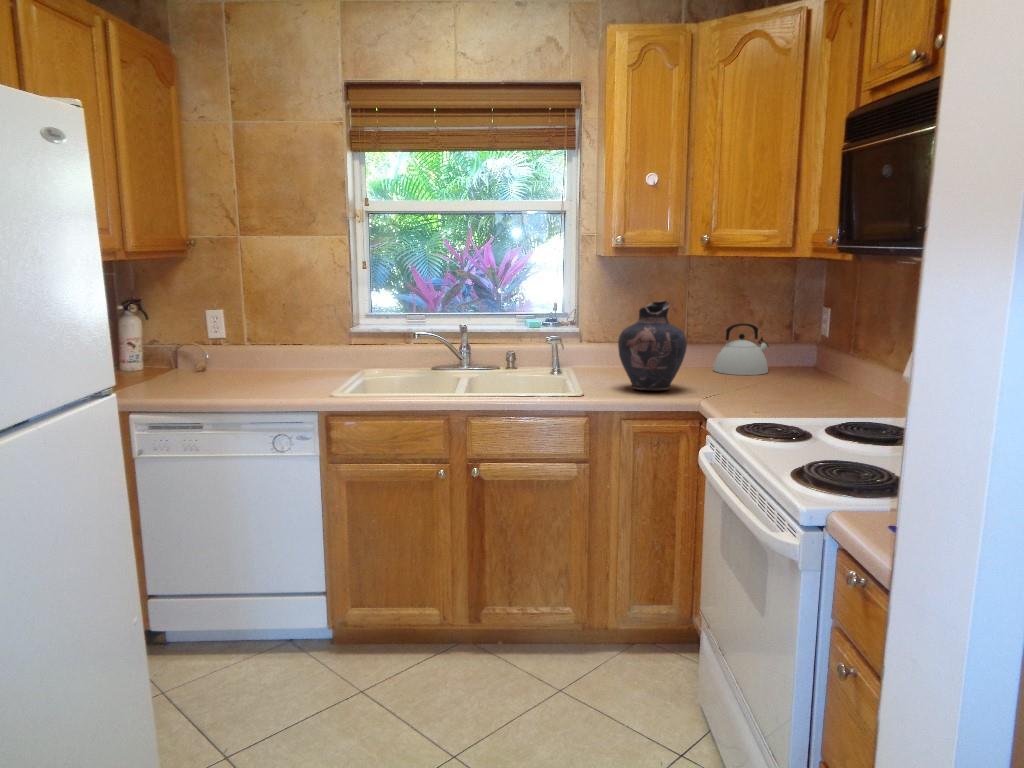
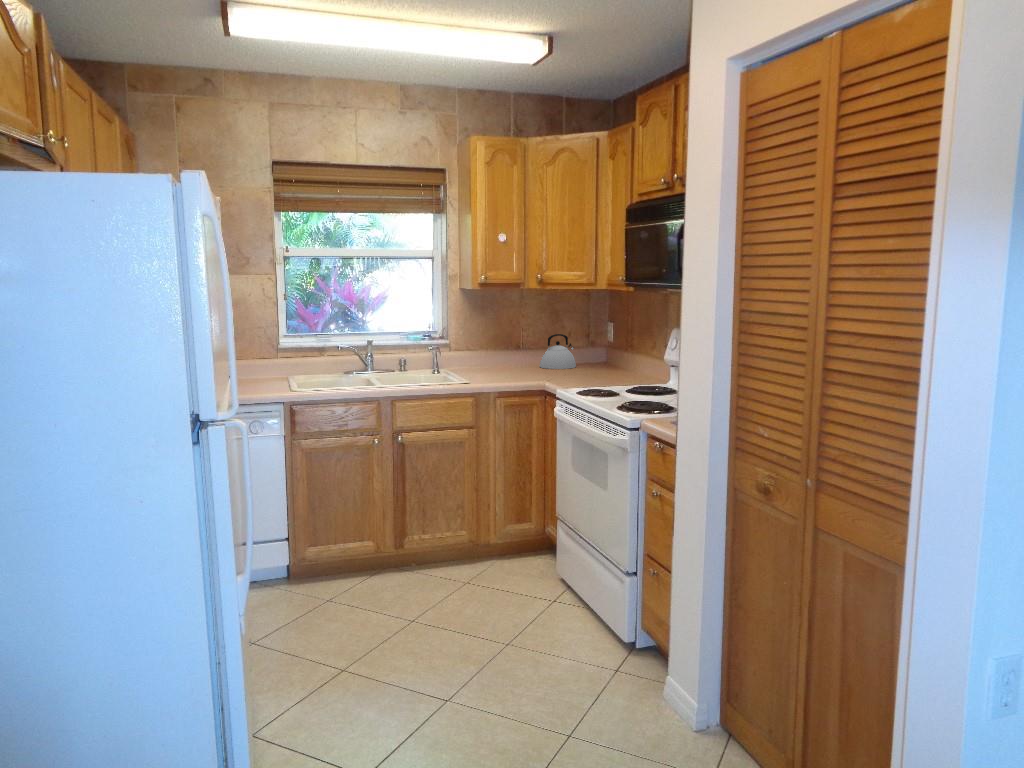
vase: present [618,301,687,390] -> none [486,318,531,379]

